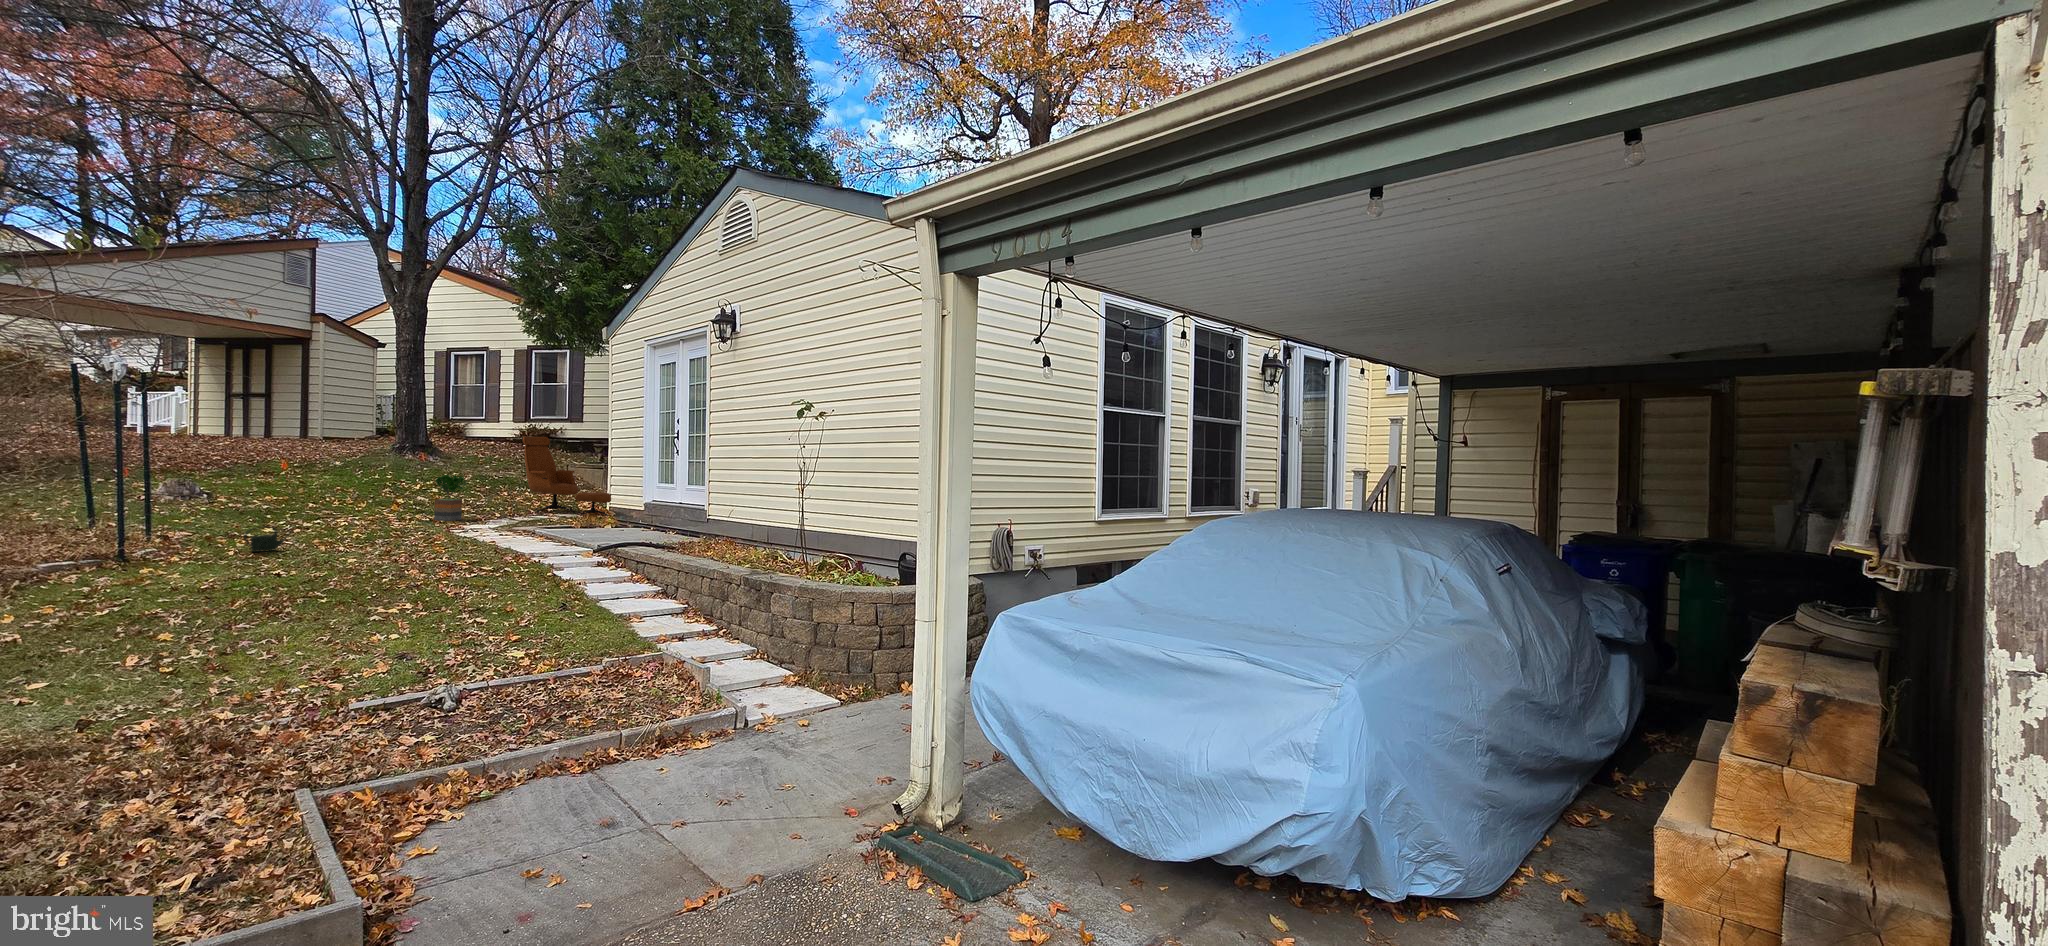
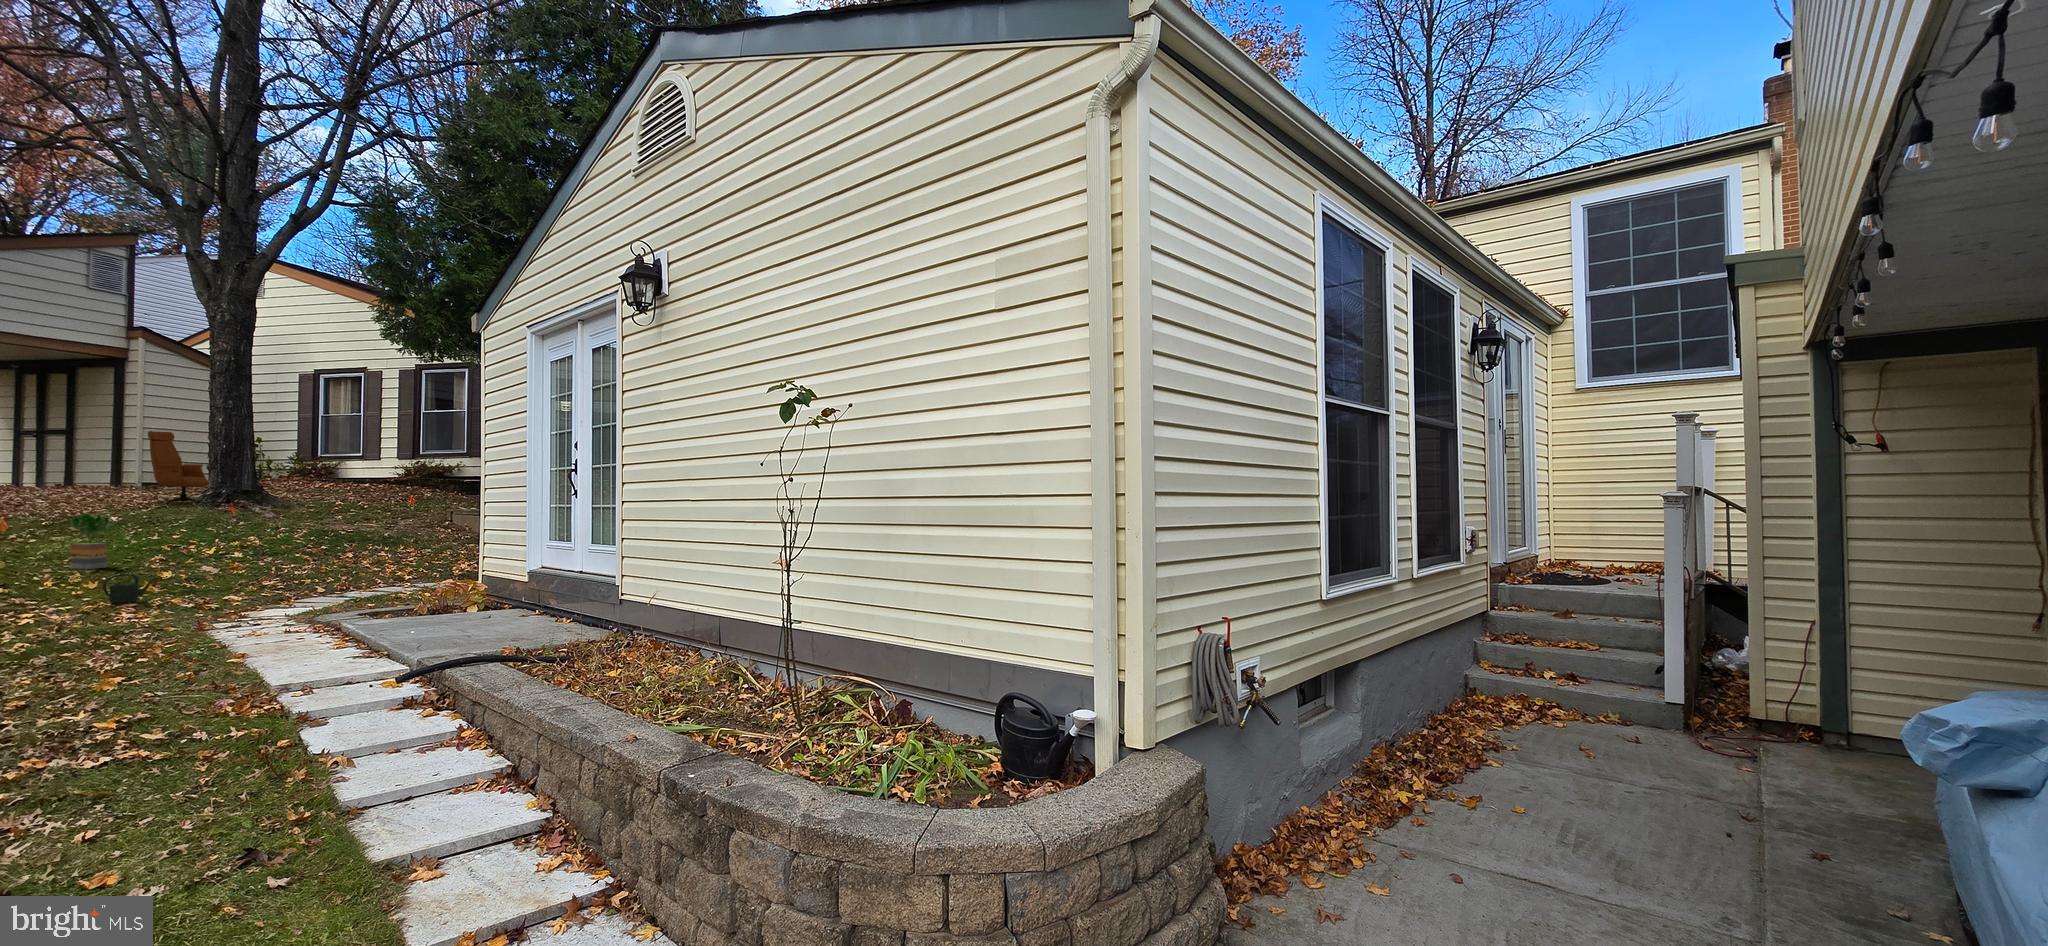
lounge chair: present [523,437,611,516] -> present [148,431,244,506]
potted tree: present [434,475,467,521] -> present [70,514,114,569]

